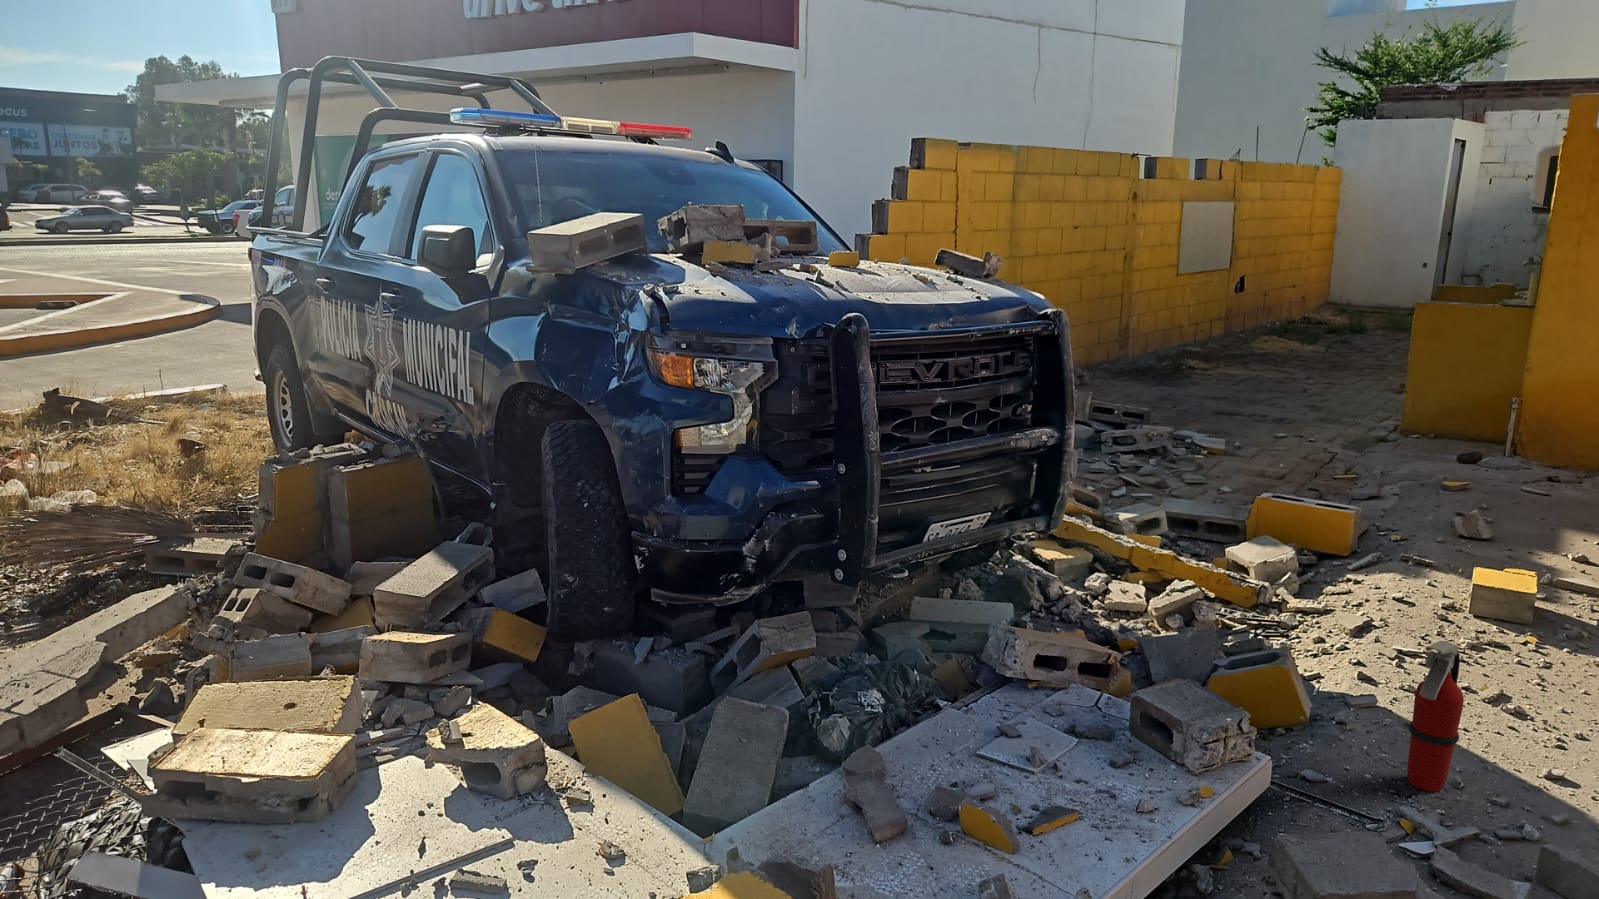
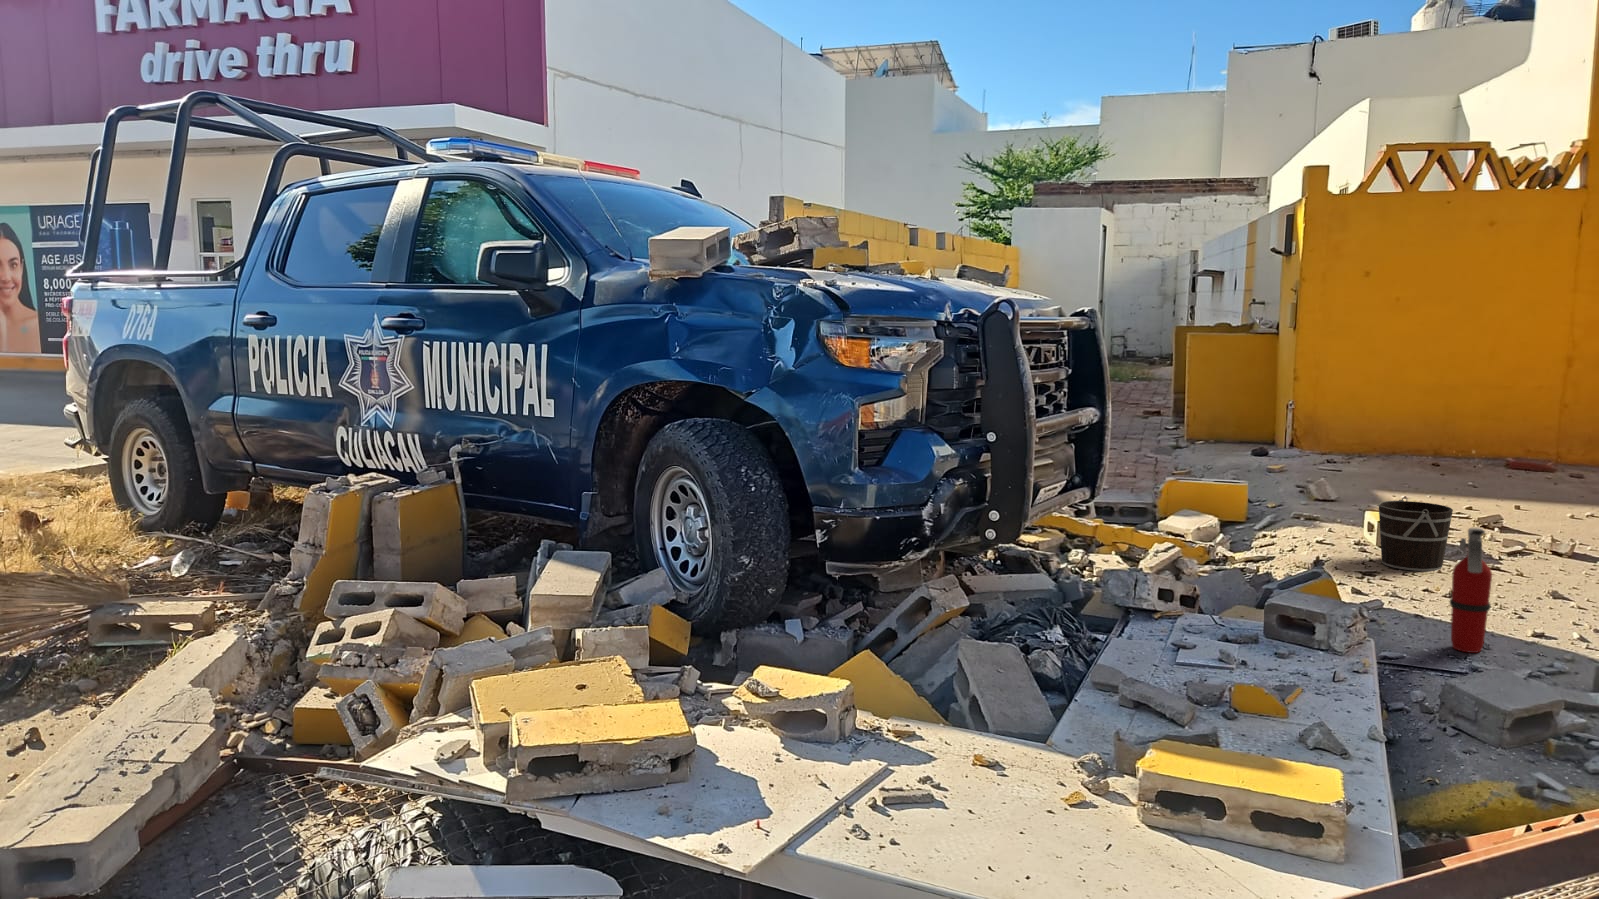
bucket: none [1457,563,1555,661] -> present [1377,498,1453,571]

